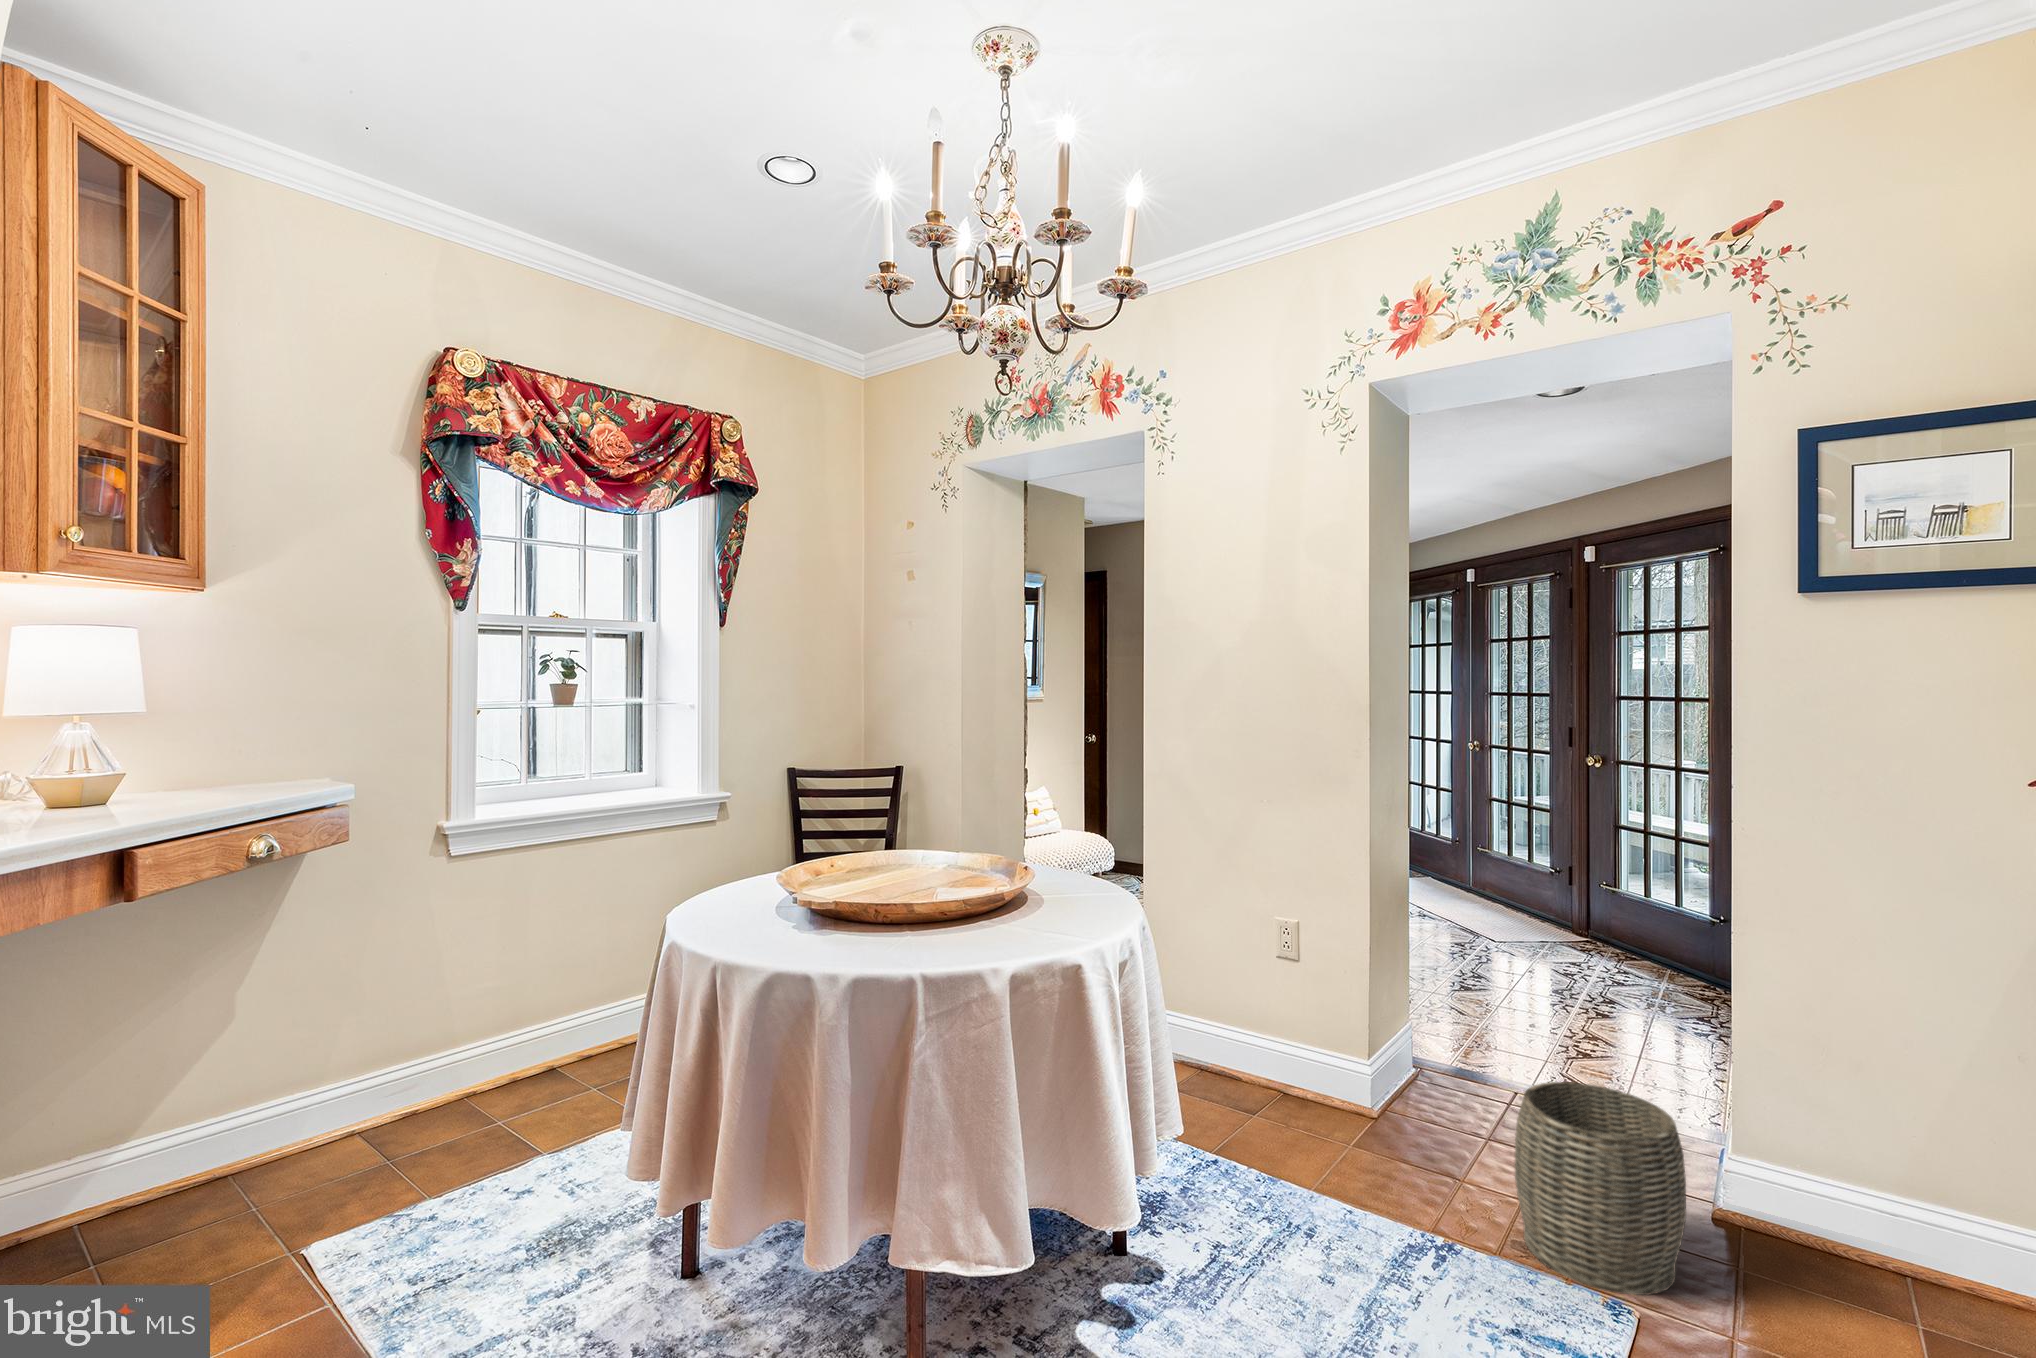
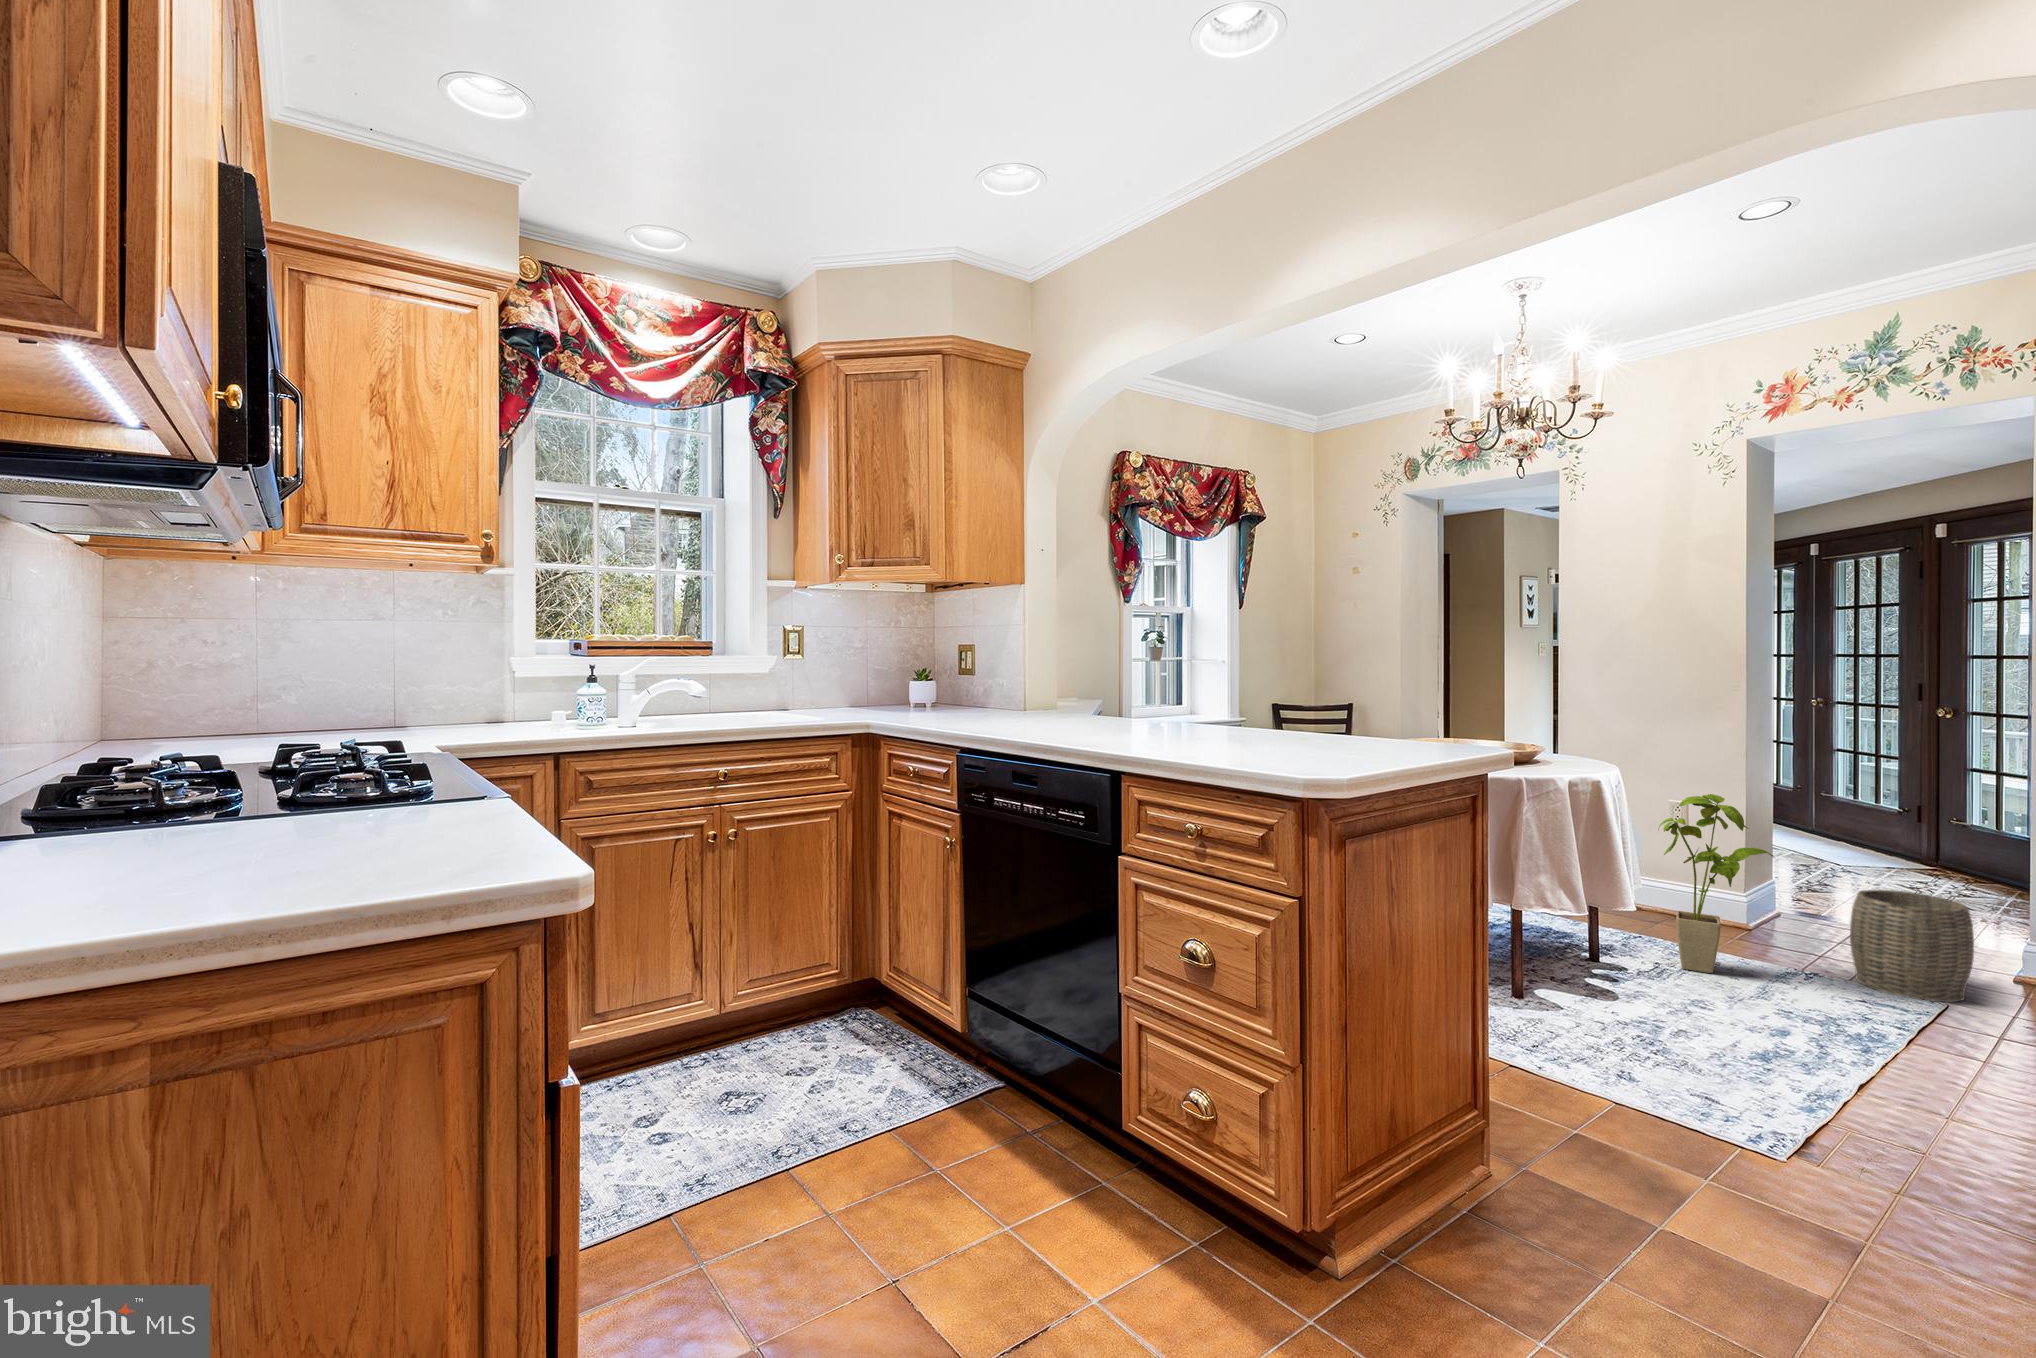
house plant: none [1240,946,1408,1260] -> present [1659,794,1774,973]

